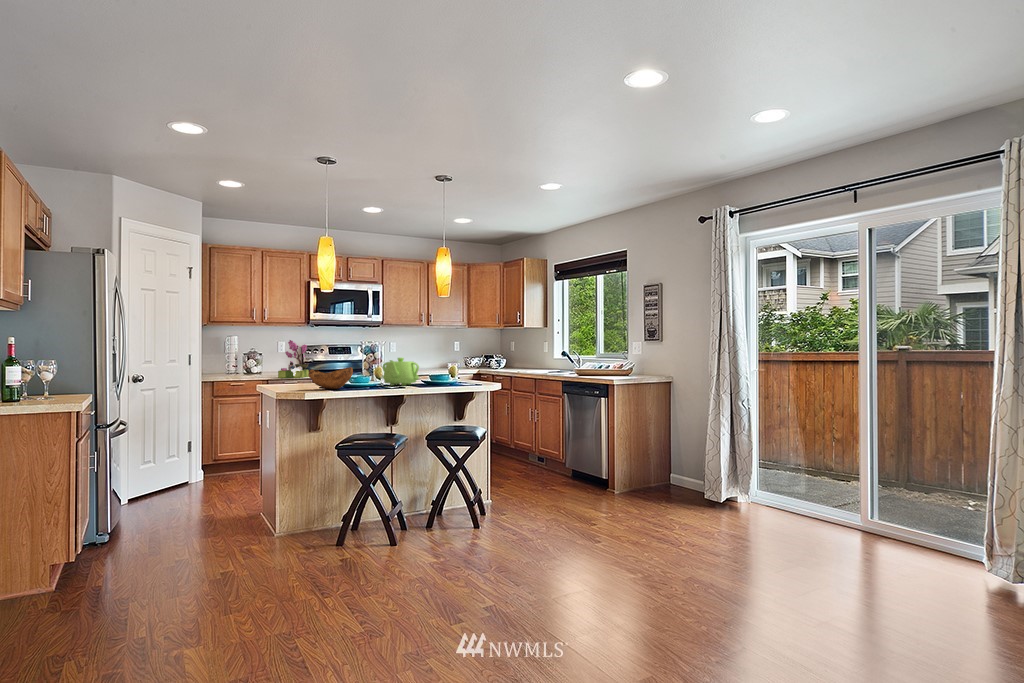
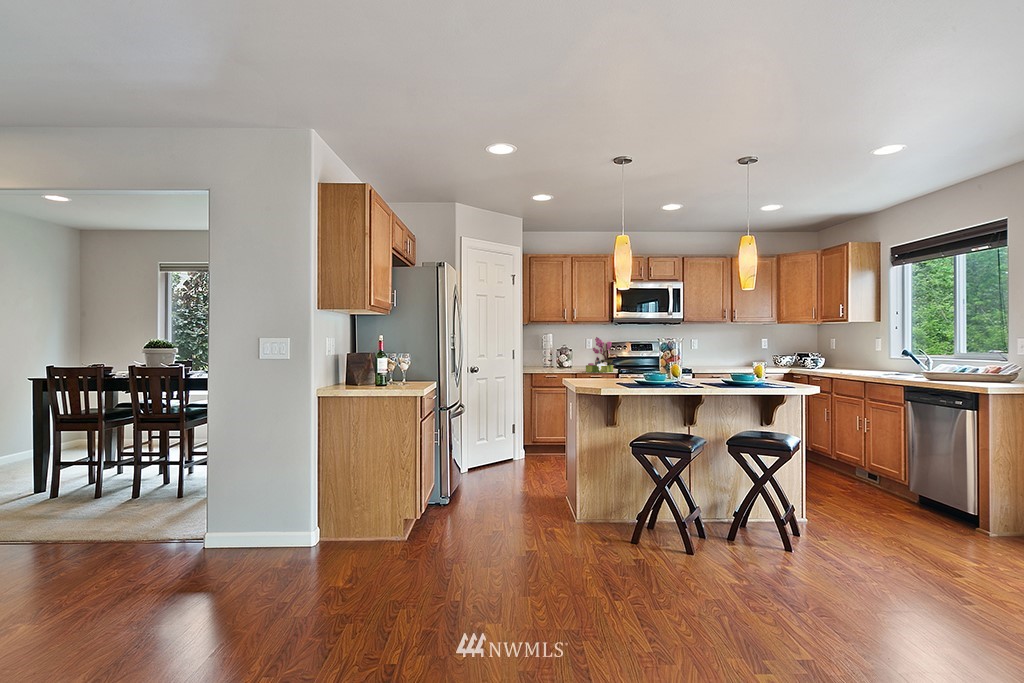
teapot: present [382,358,419,386] -> none [680,355,720,385]
wooden bowl: present [309,367,353,389] -> none [605,364,649,385]

